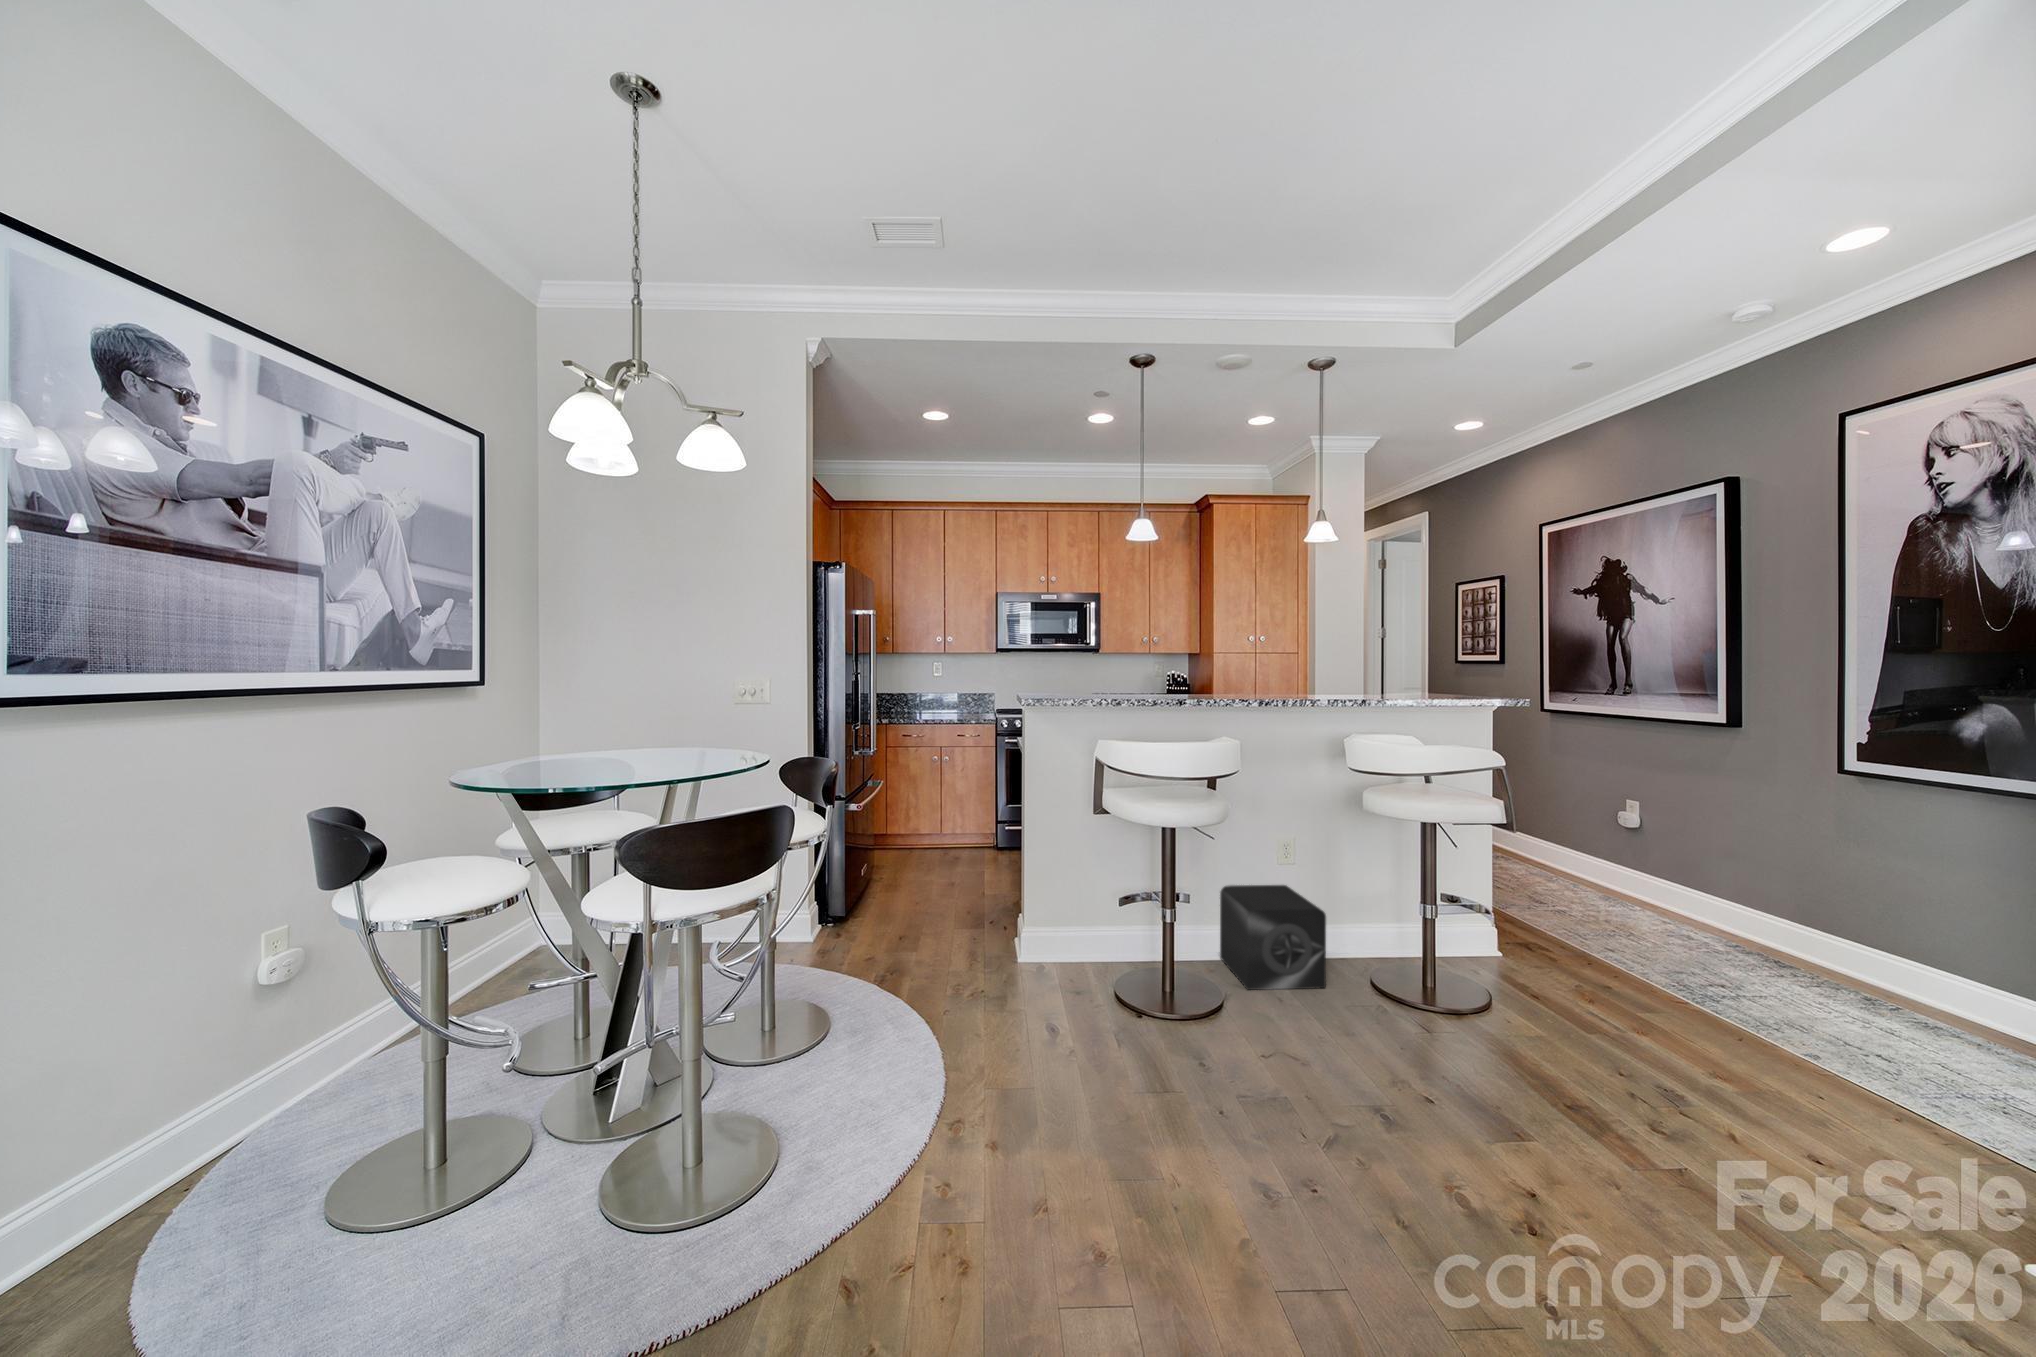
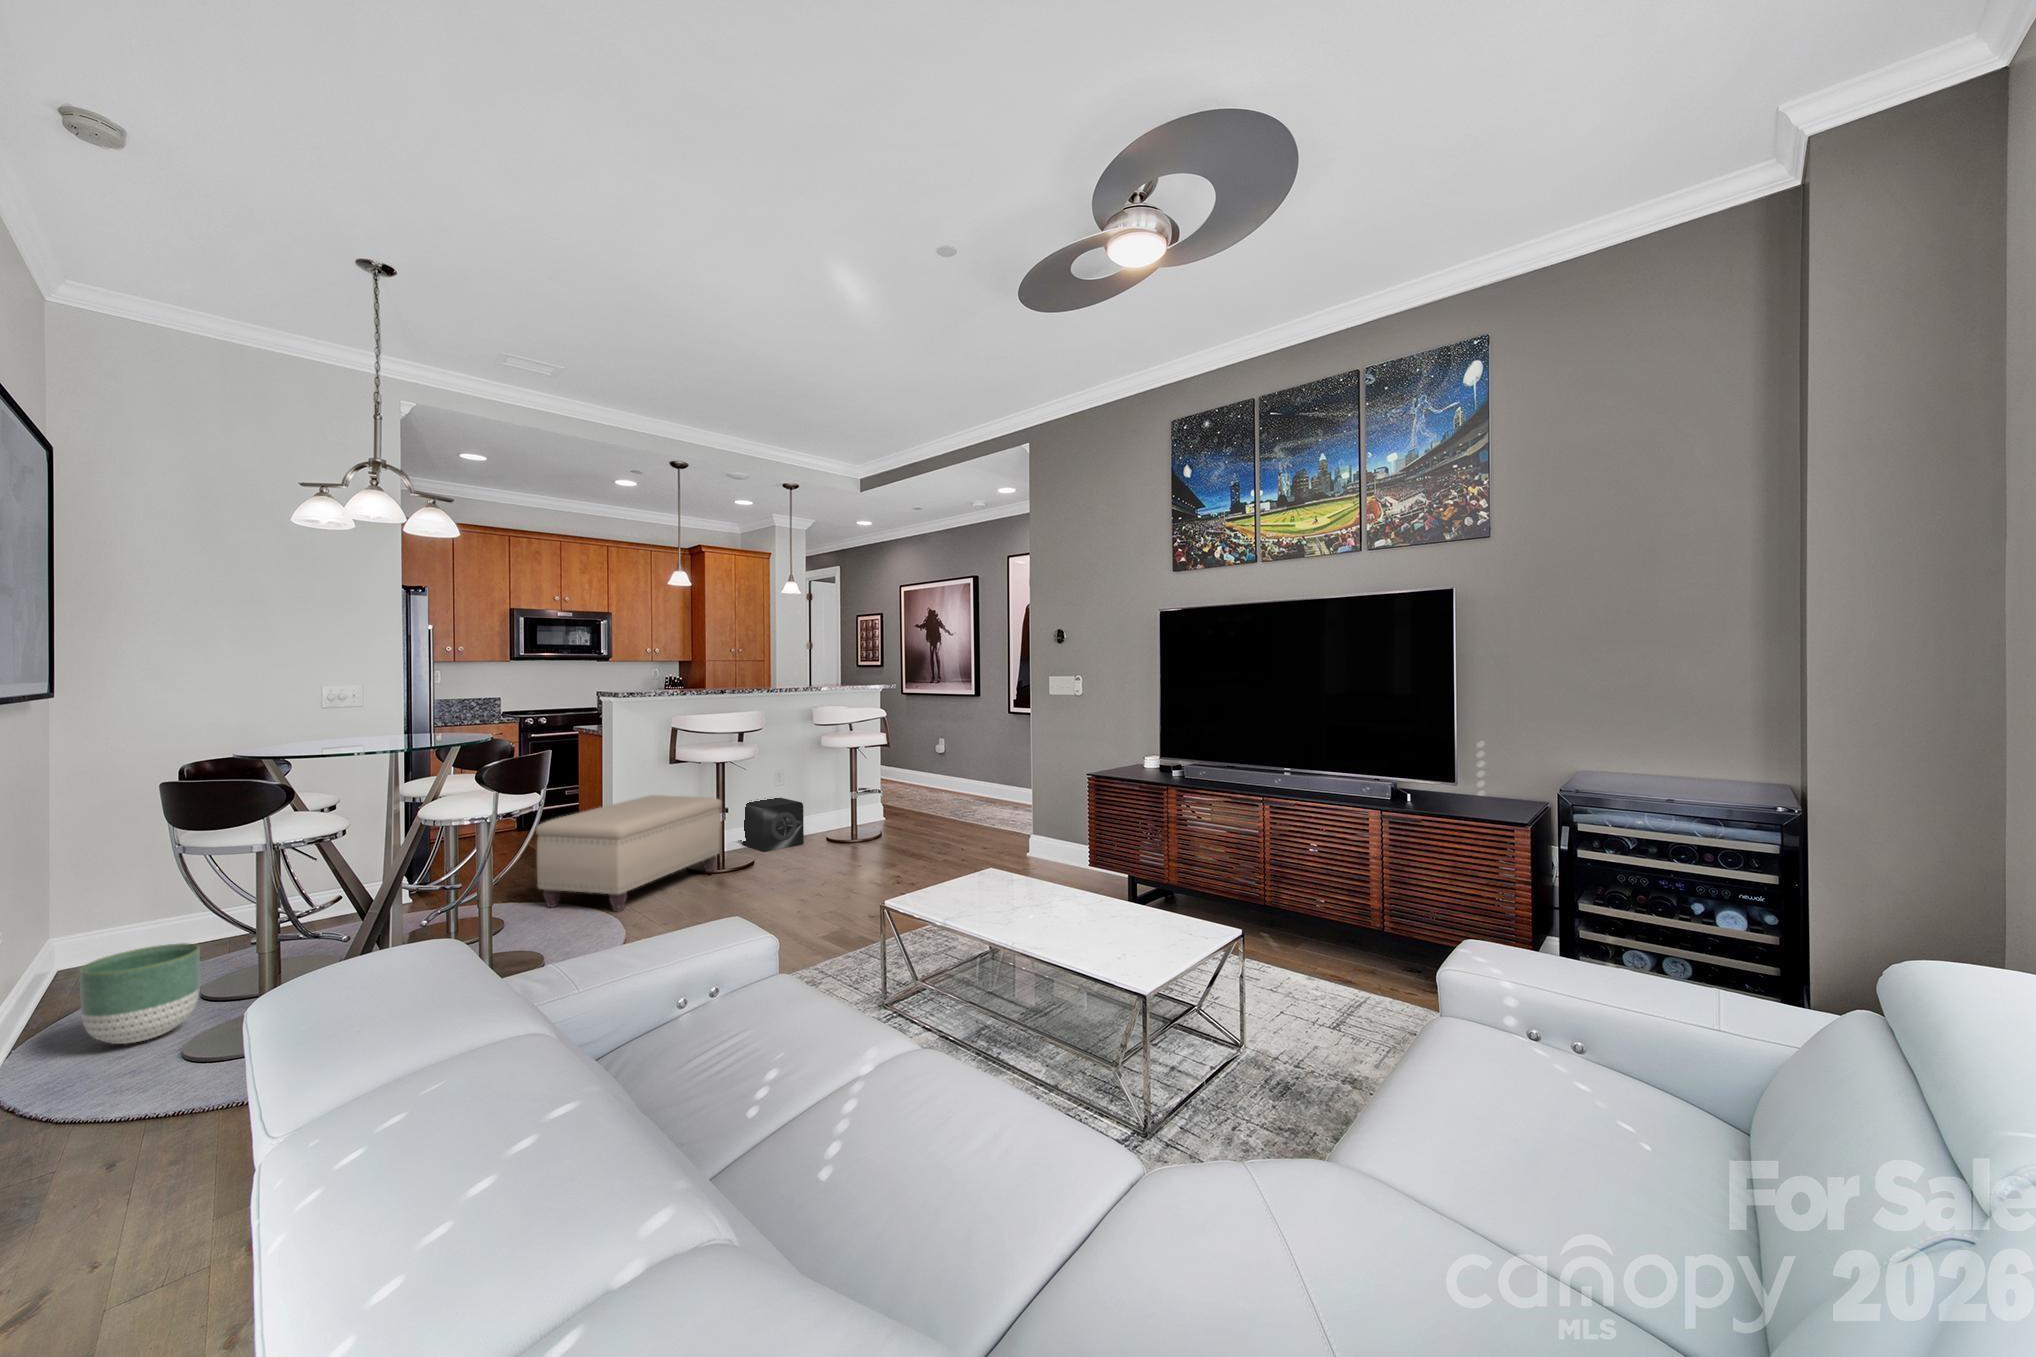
ottoman: none [858,862,1159,1098] -> present [536,795,721,912]
planter: none [169,1032,332,1190] -> present [80,943,200,1044]

